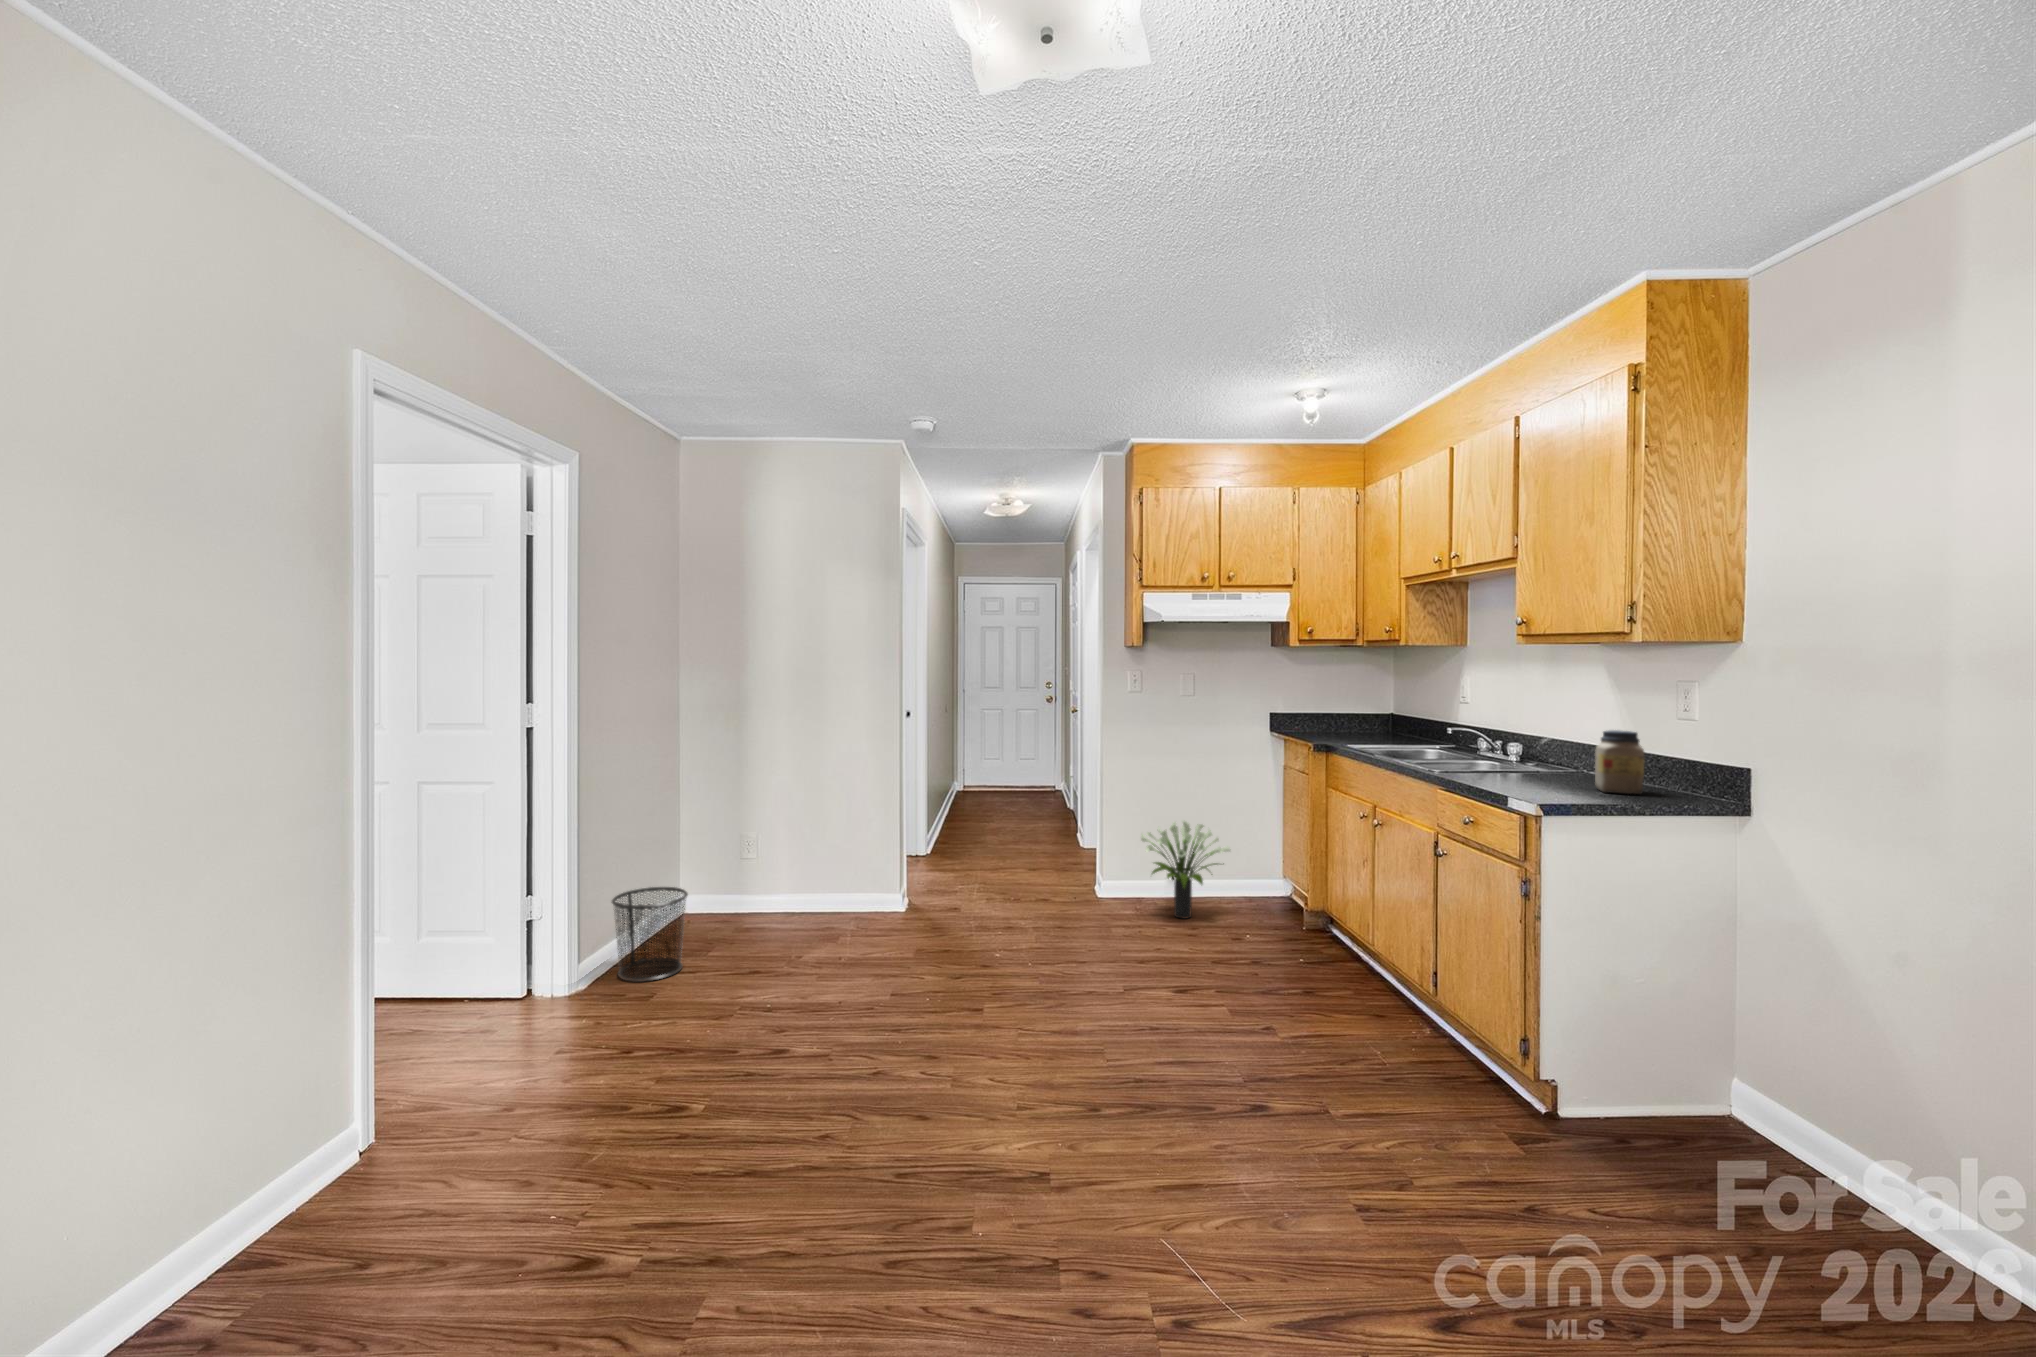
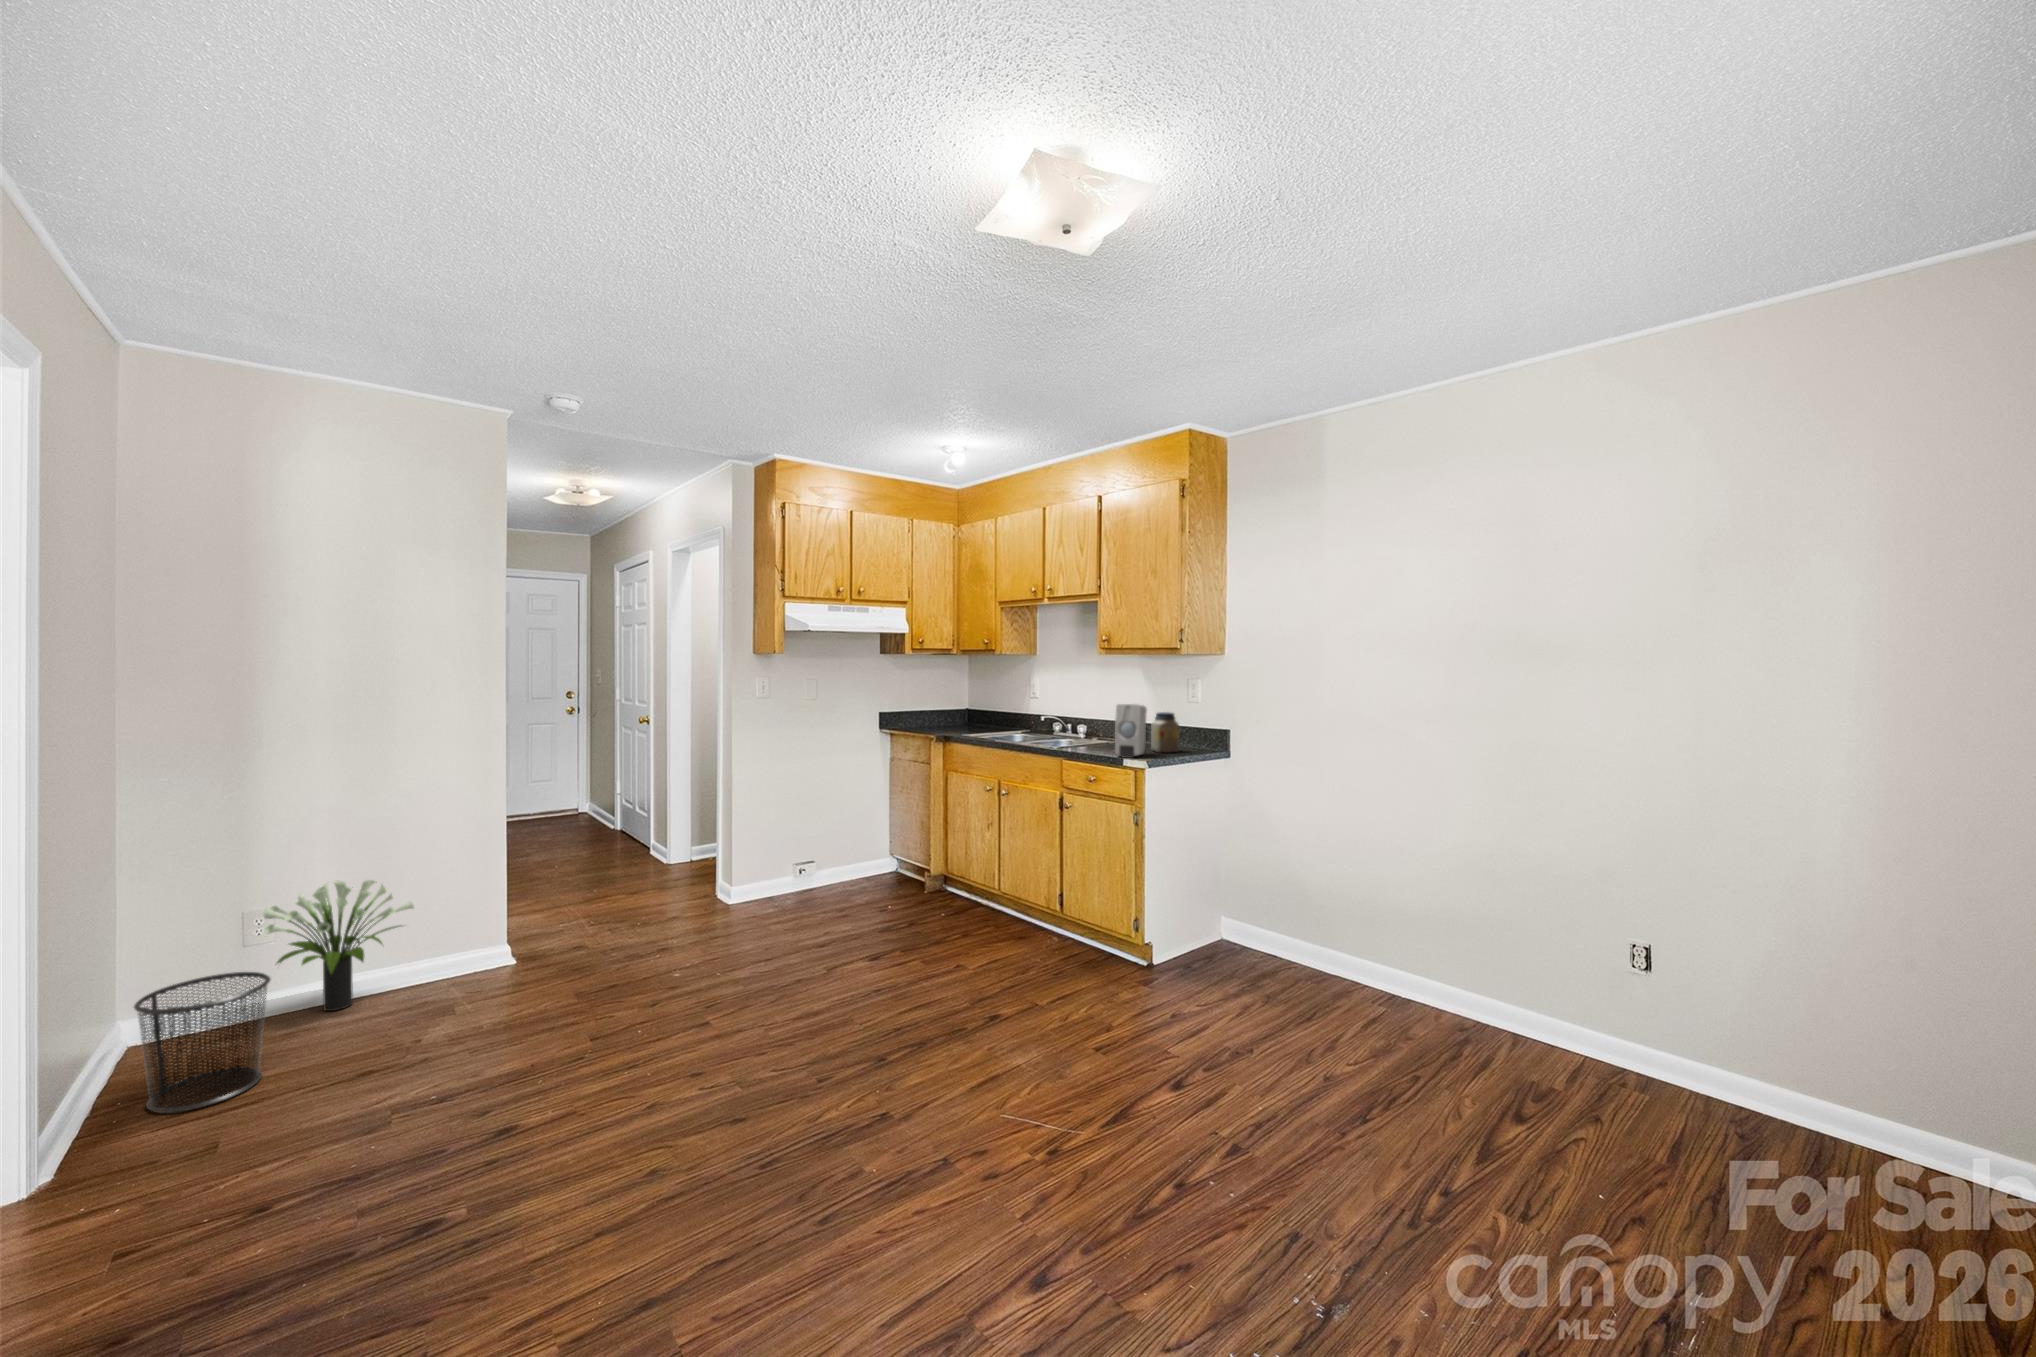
soap dispenser: none [1507,714,1574,795] -> present [1115,704,1146,758]
potted plant: present [1141,820,1231,918] -> present [263,880,414,1011]

